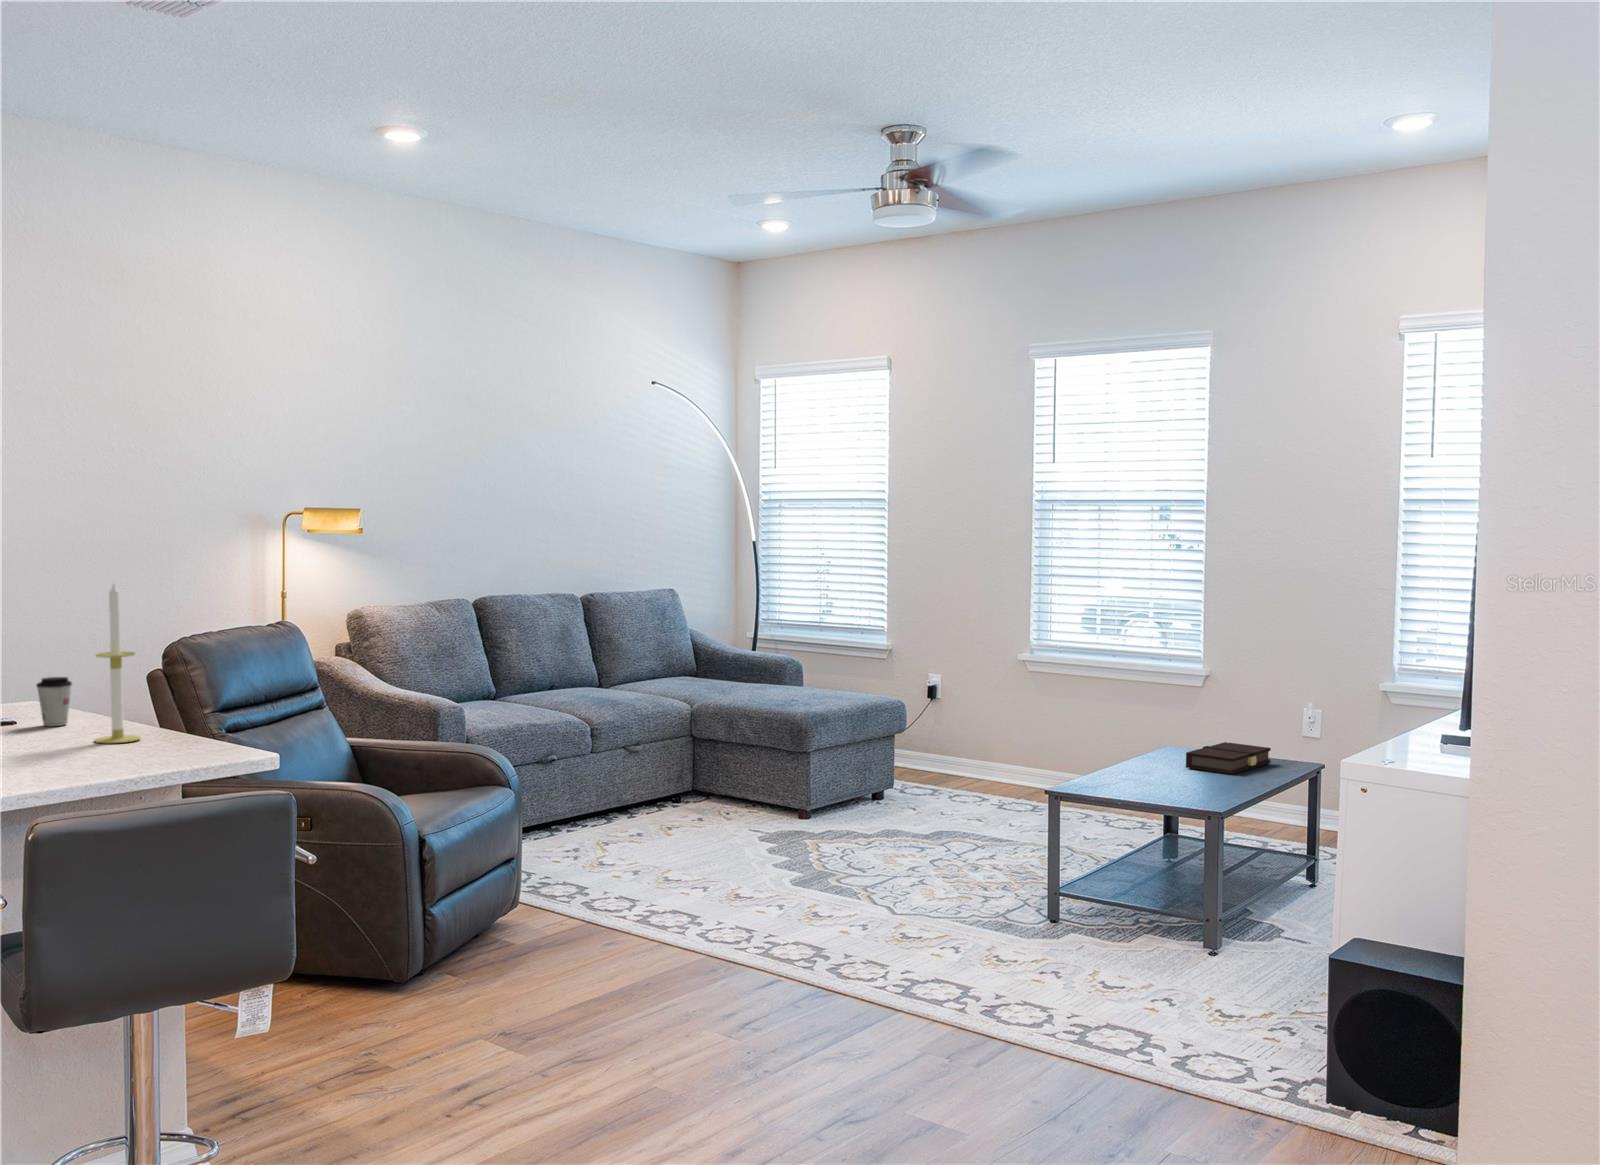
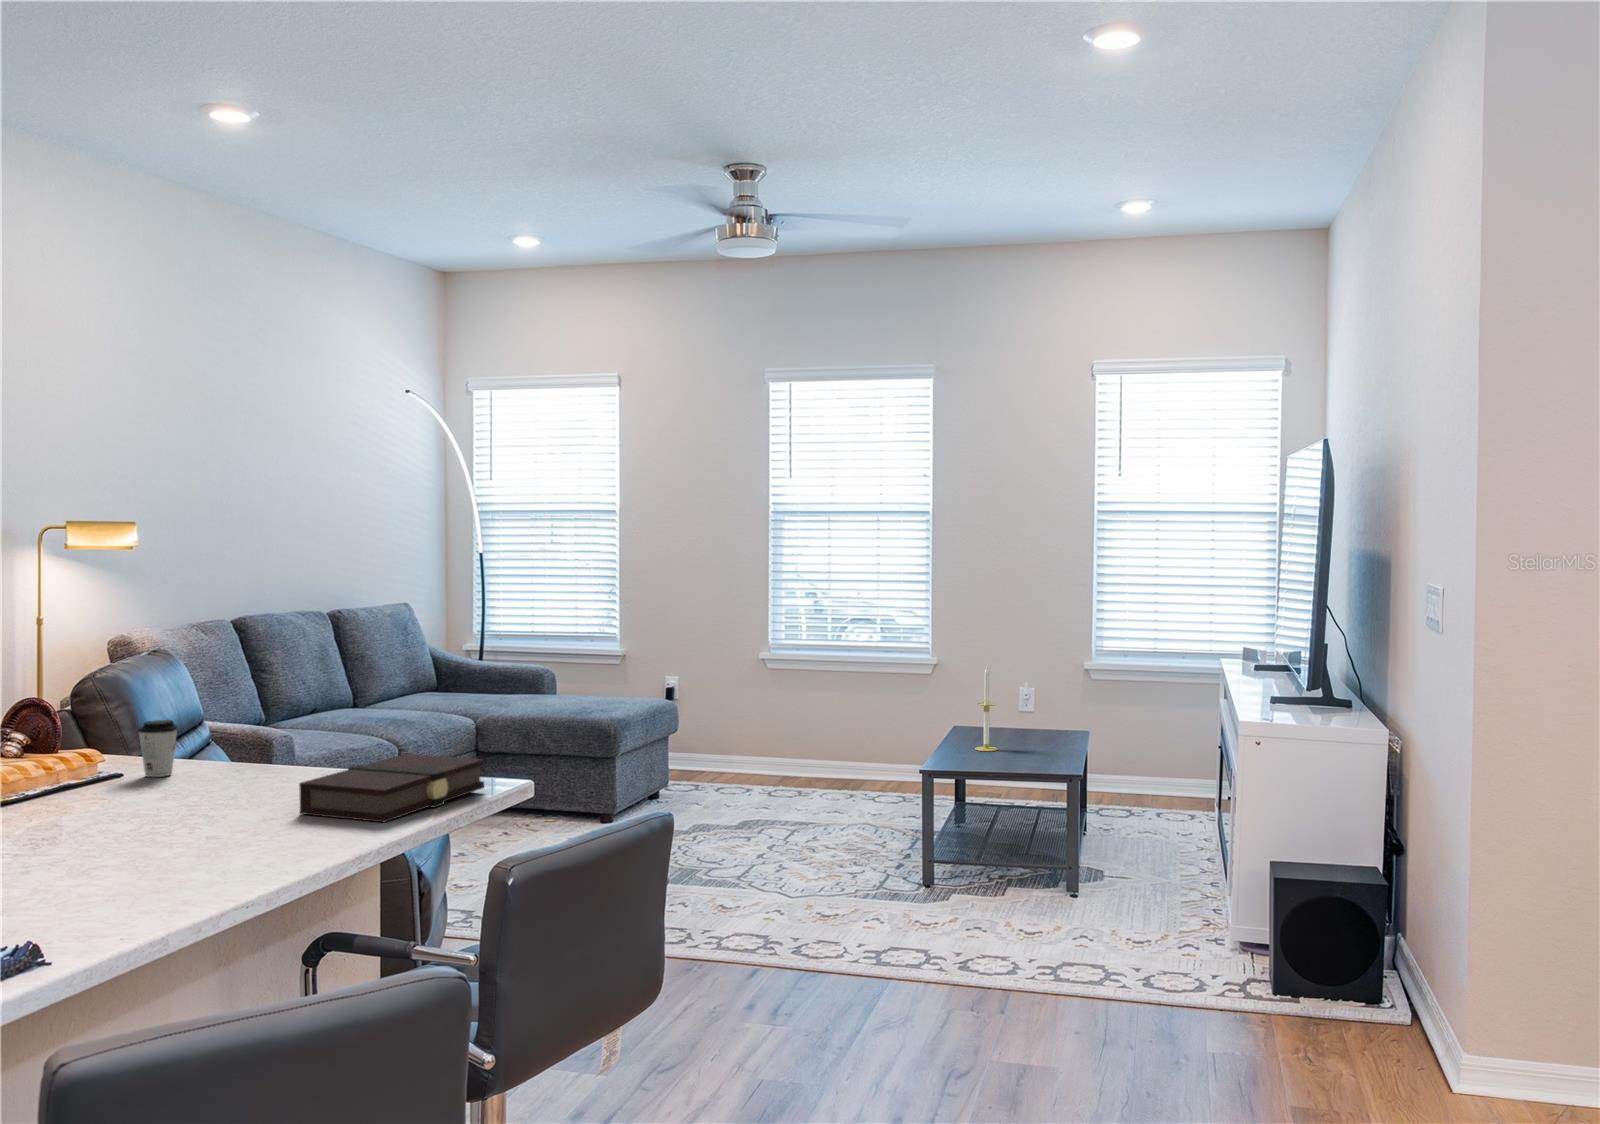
candle: present [95,584,141,743] -> present [975,667,998,751]
book: present [1186,742,1271,774] -> present [299,754,484,822]

